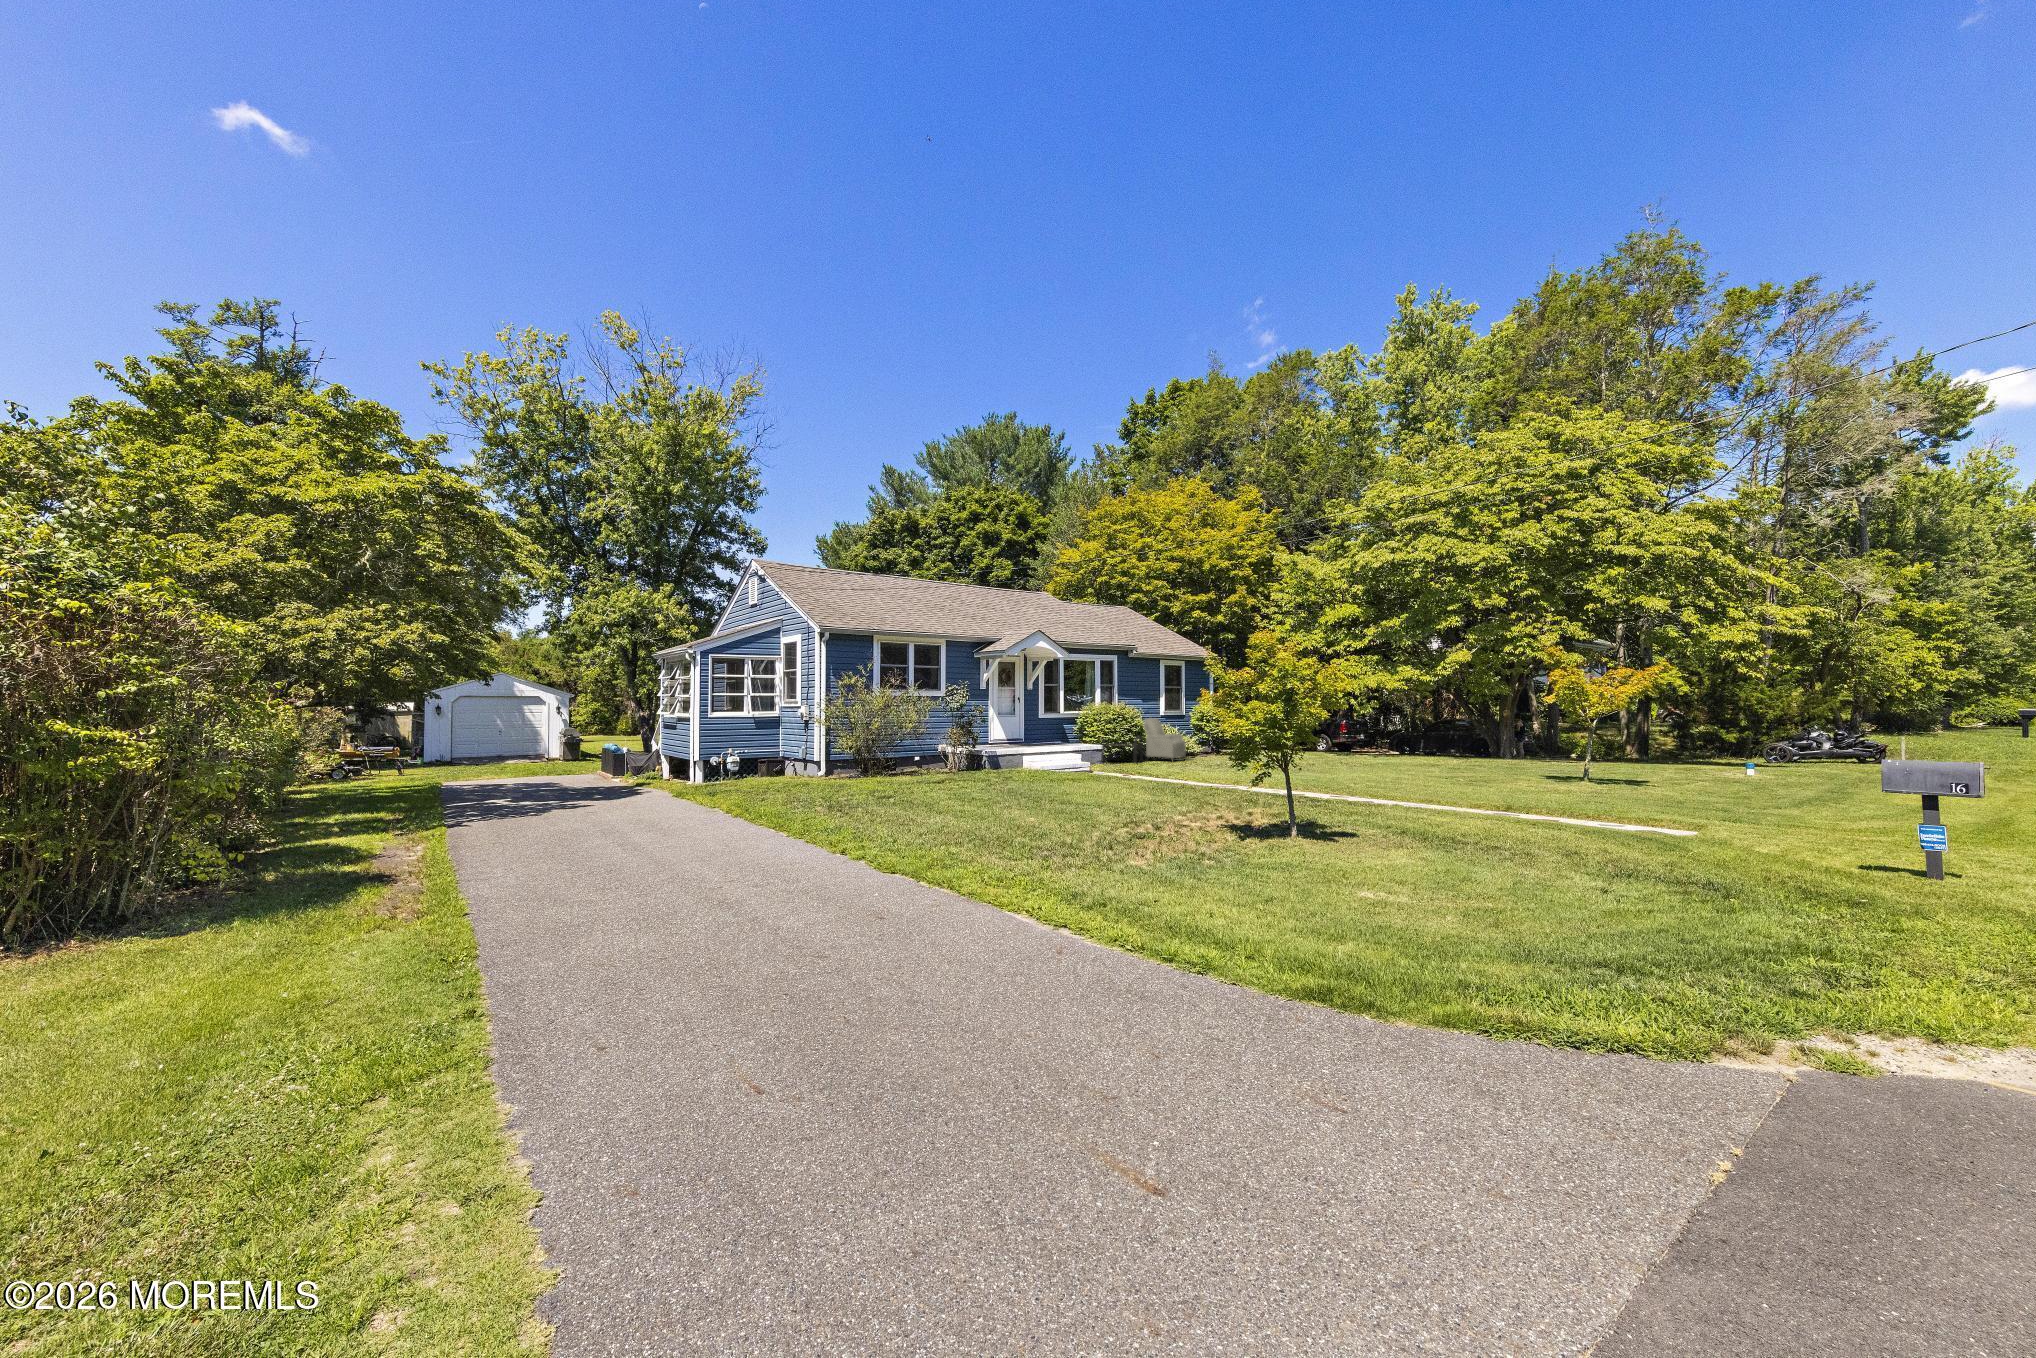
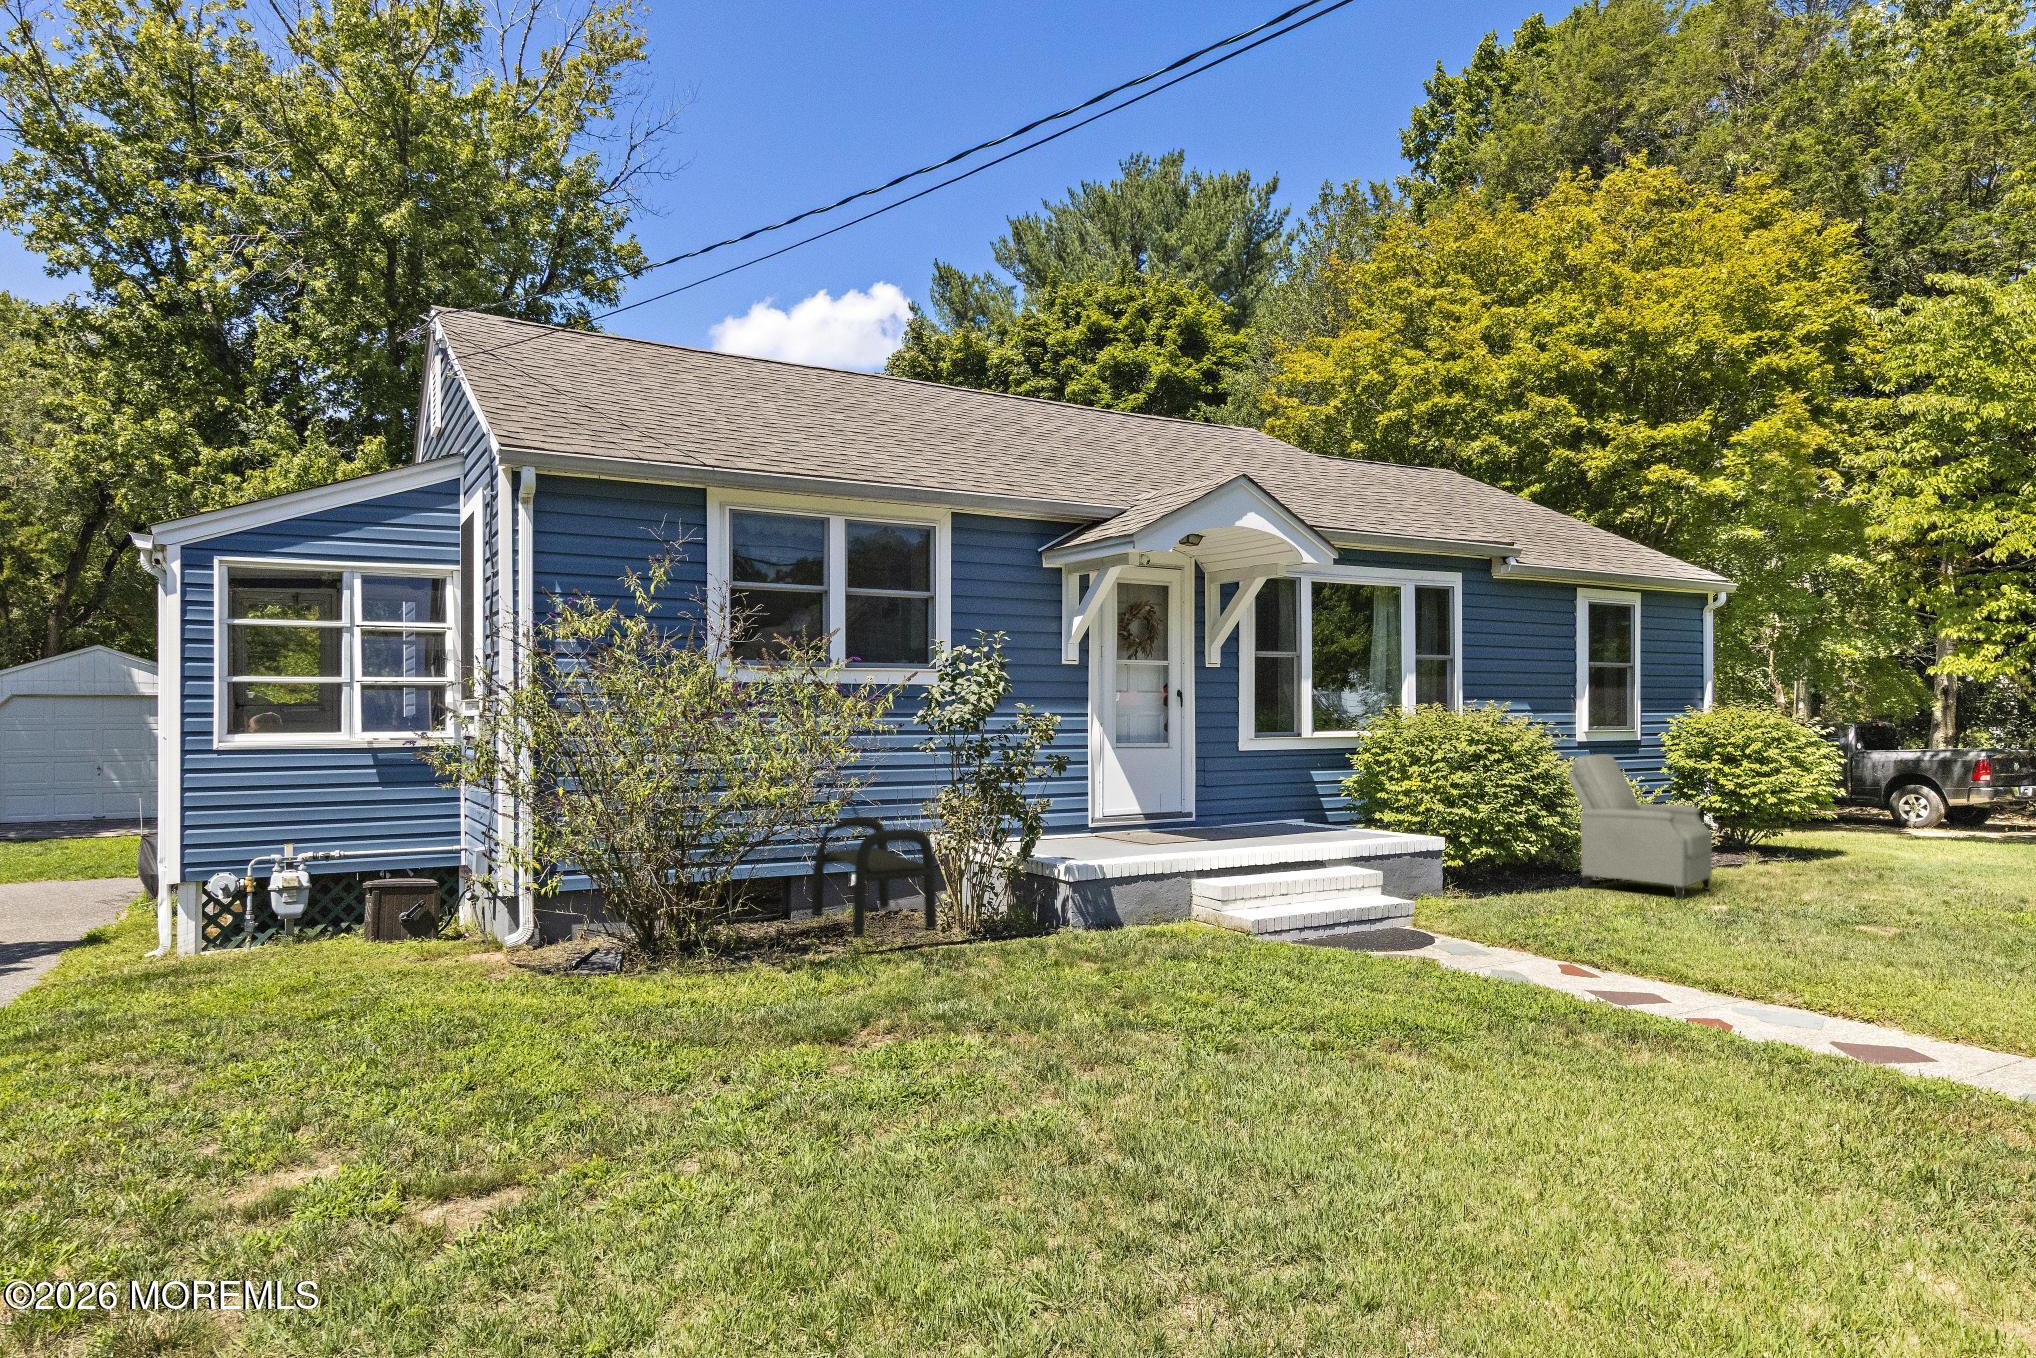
bench: present [1101,736,1143,763] -> present [812,817,937,937]

